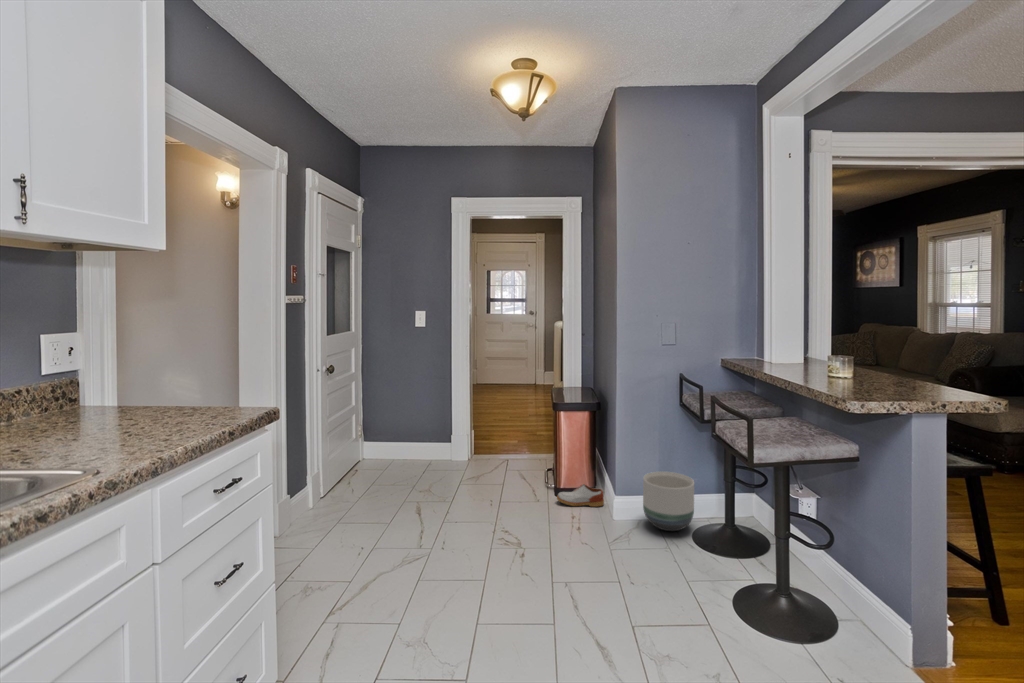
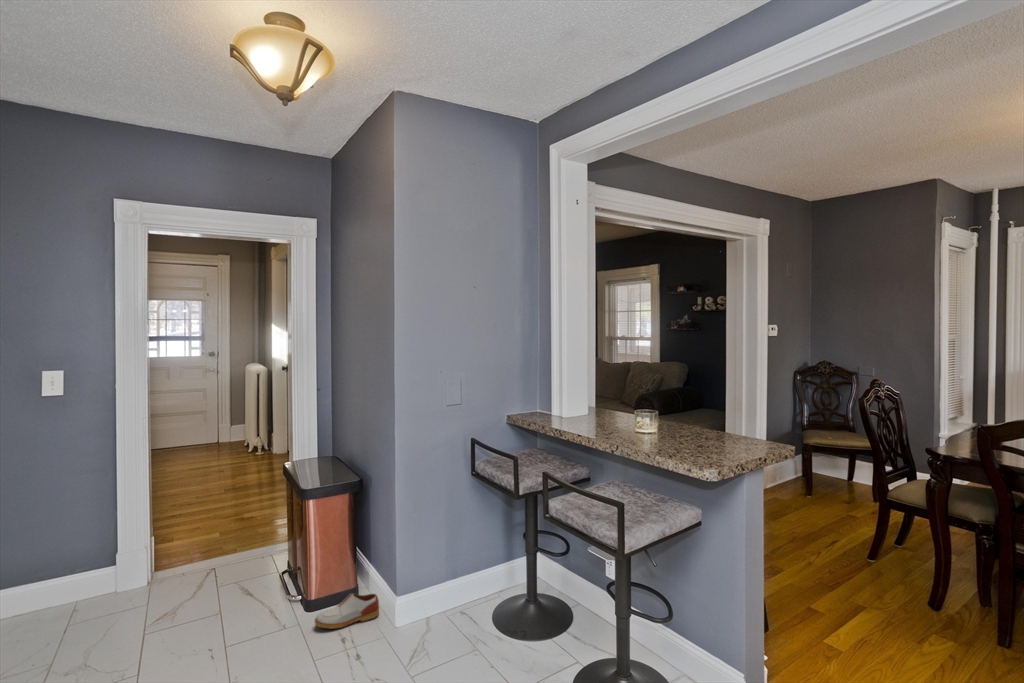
planter: present [643,472,694,531] -> none [436,553,494,629]

